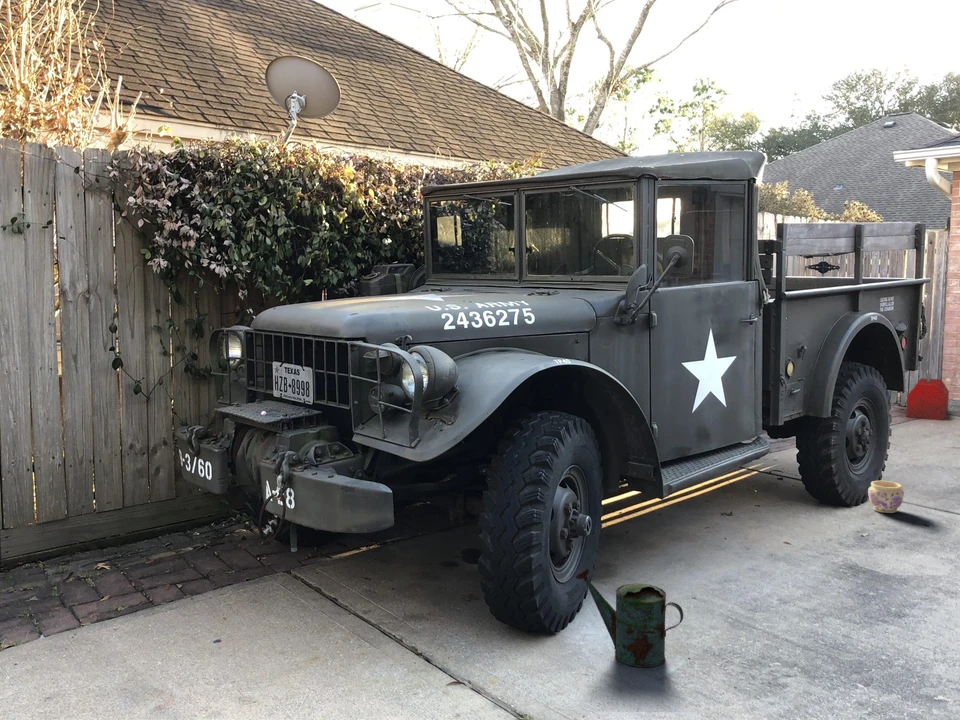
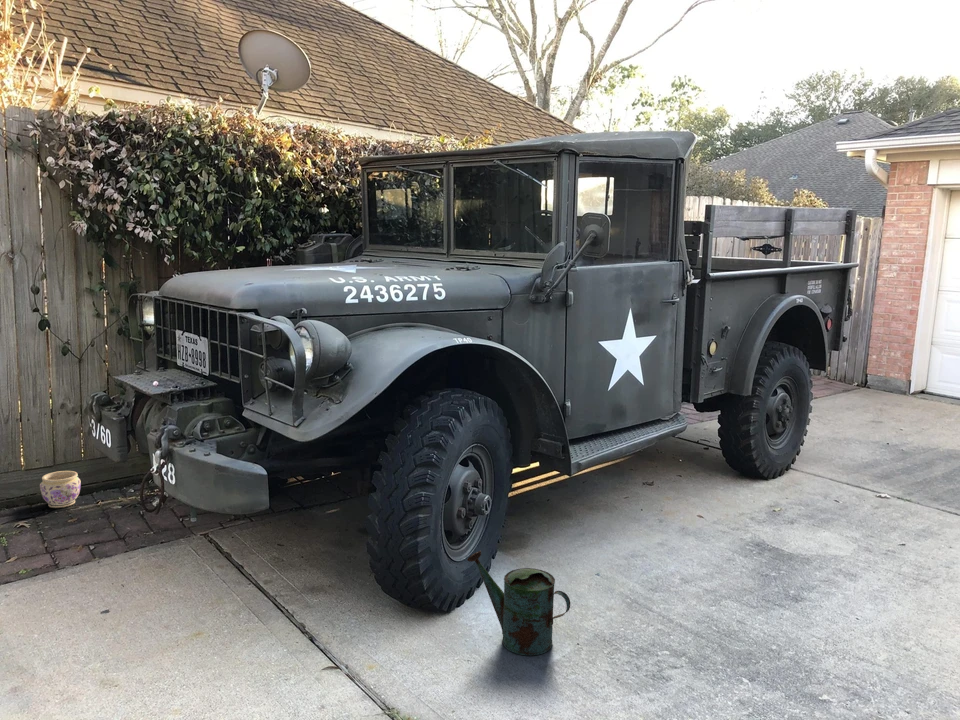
toolbox: present [906,373,949,420] -> none [835,351,876,396]
planter: present [868,481,904,513] -> present [40,471,81,508]

